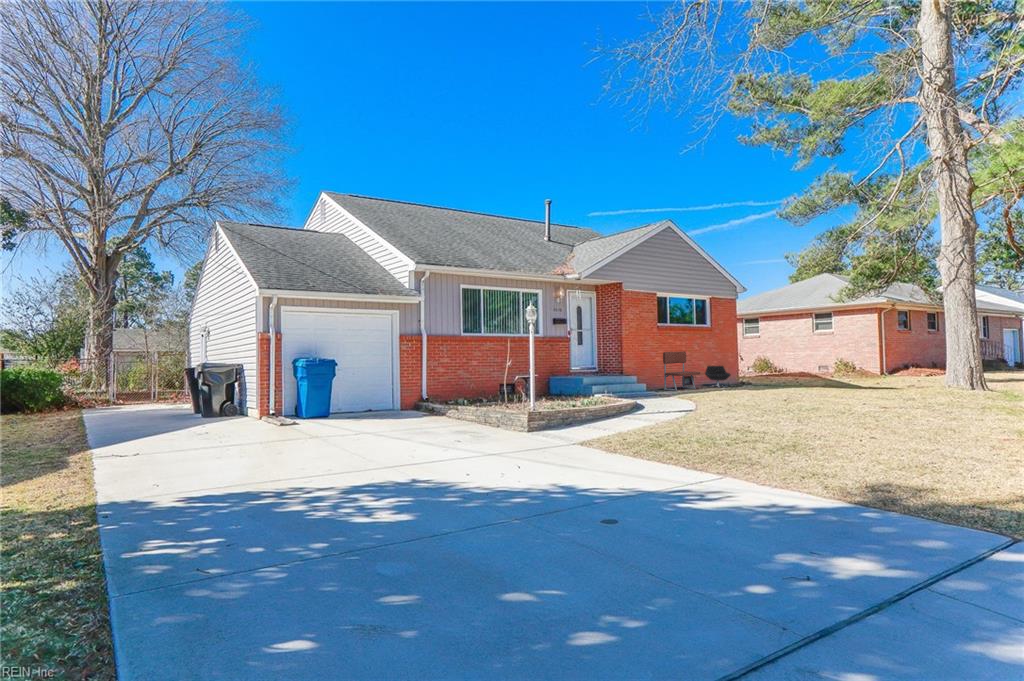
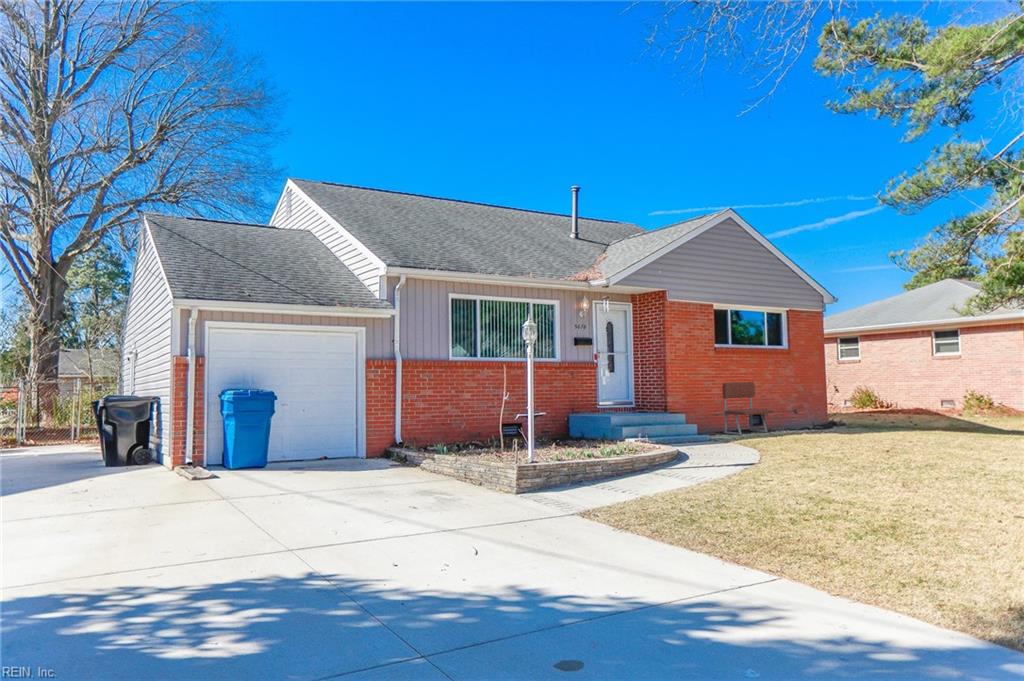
lounge chair: present [705,366,730,387] -> none [781,401,817,431]

